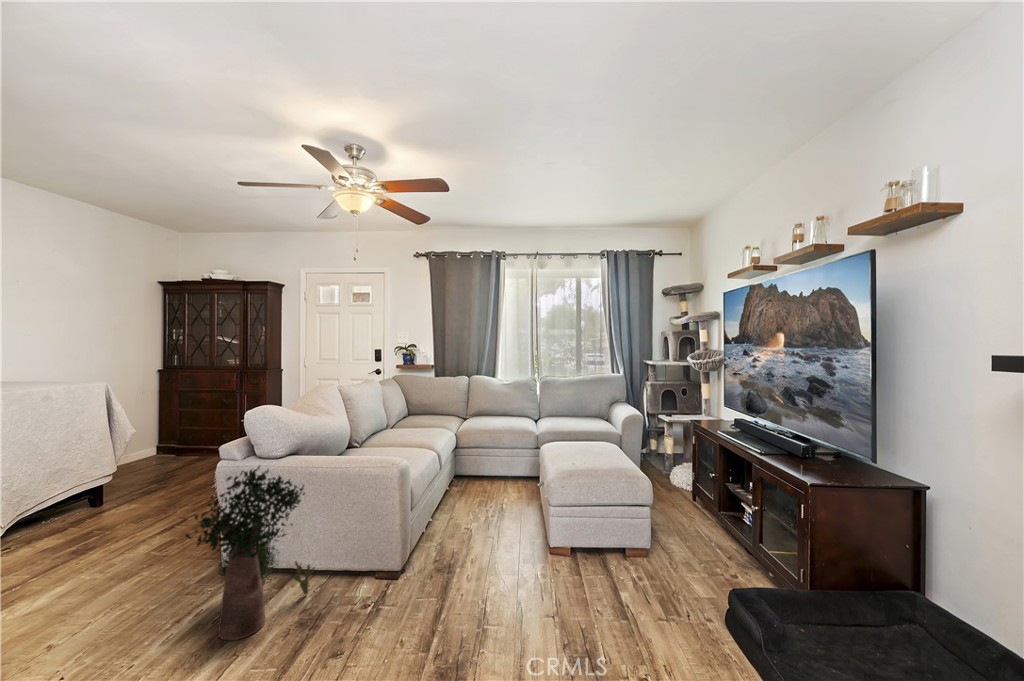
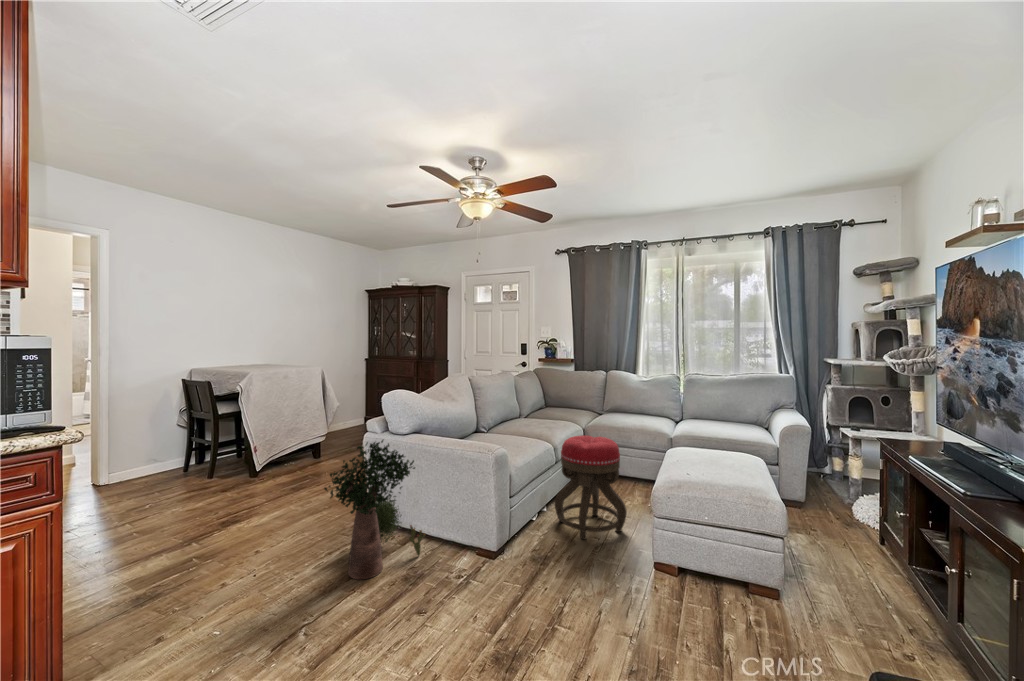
ottoman: none [443,439,514,541] -> present [555,435,627,539]

